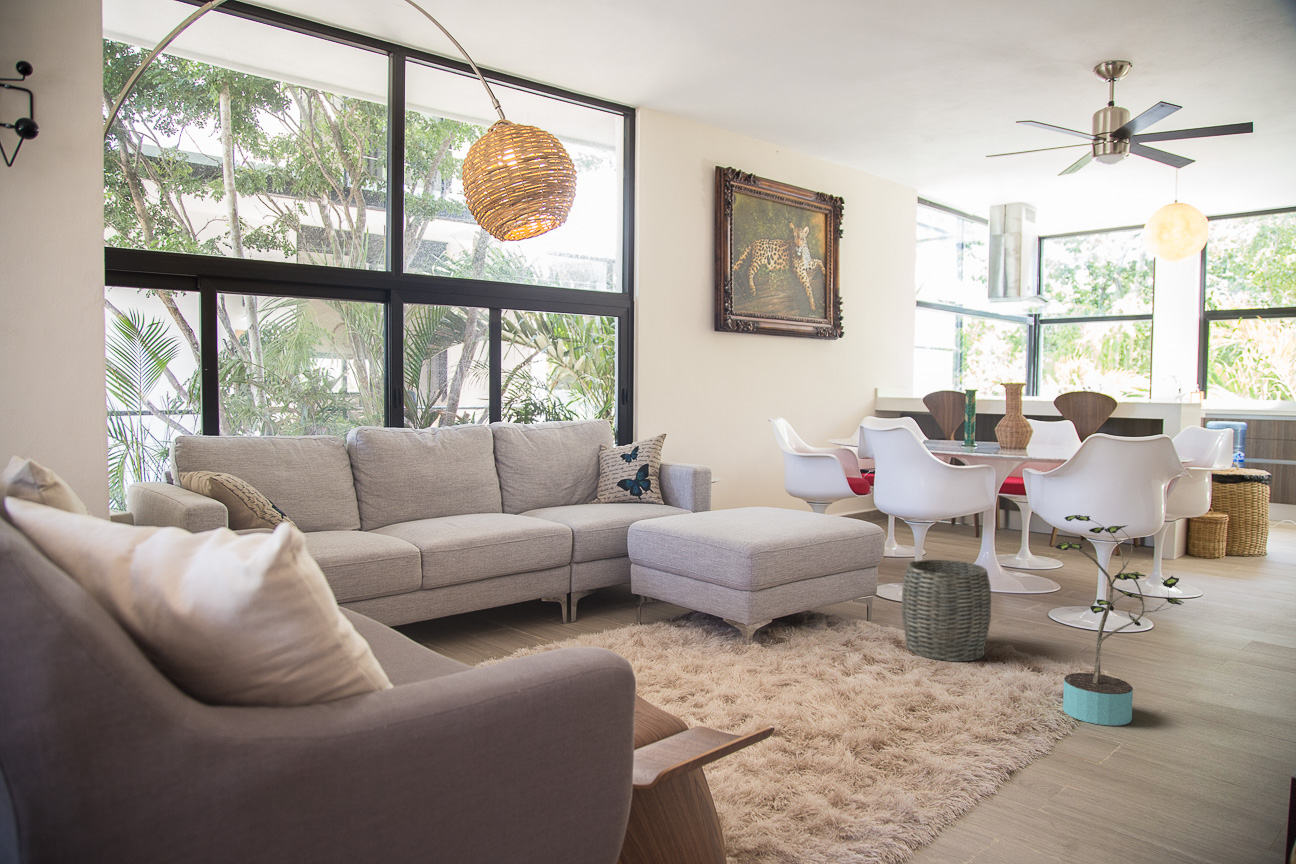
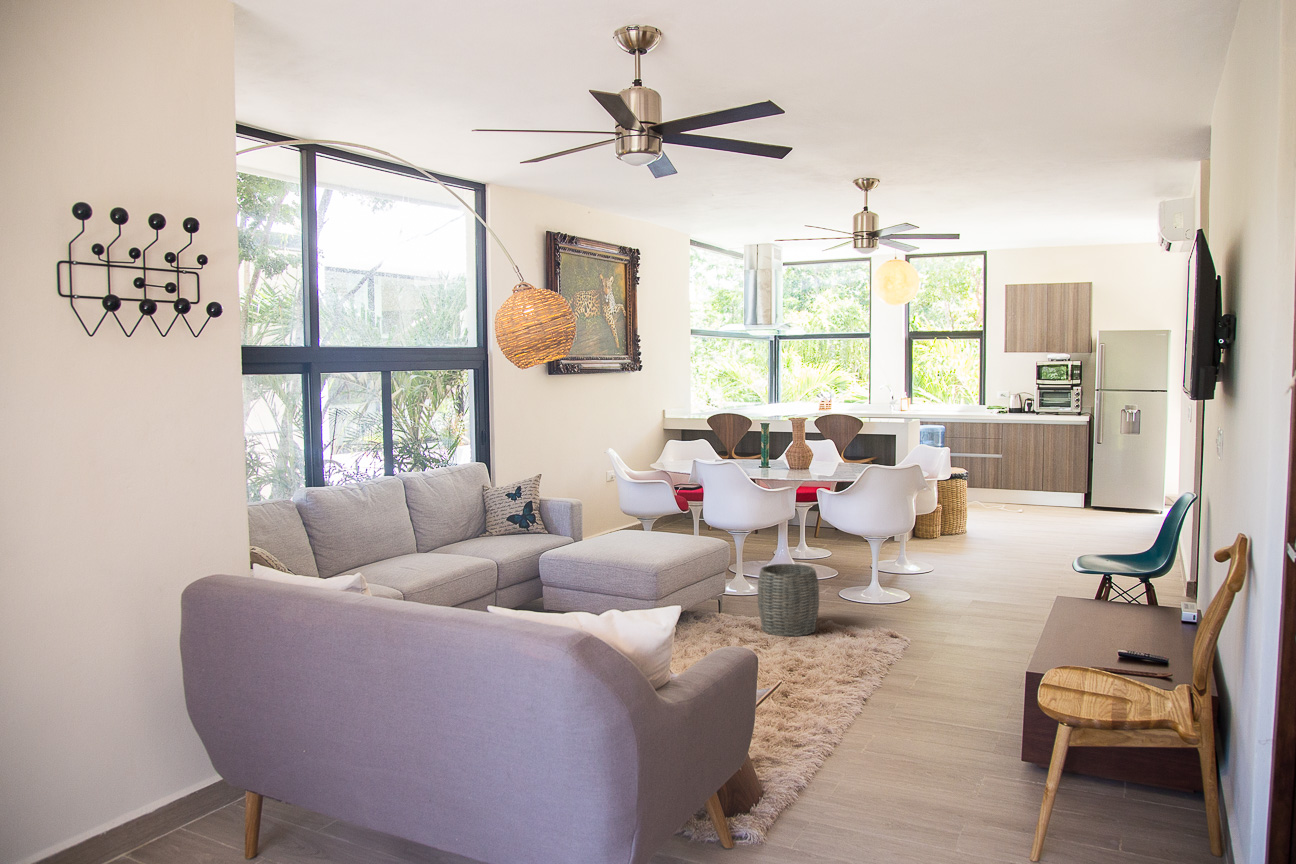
potted plant: present [1056,515,1184,726] -> none [873,529,946,664]

